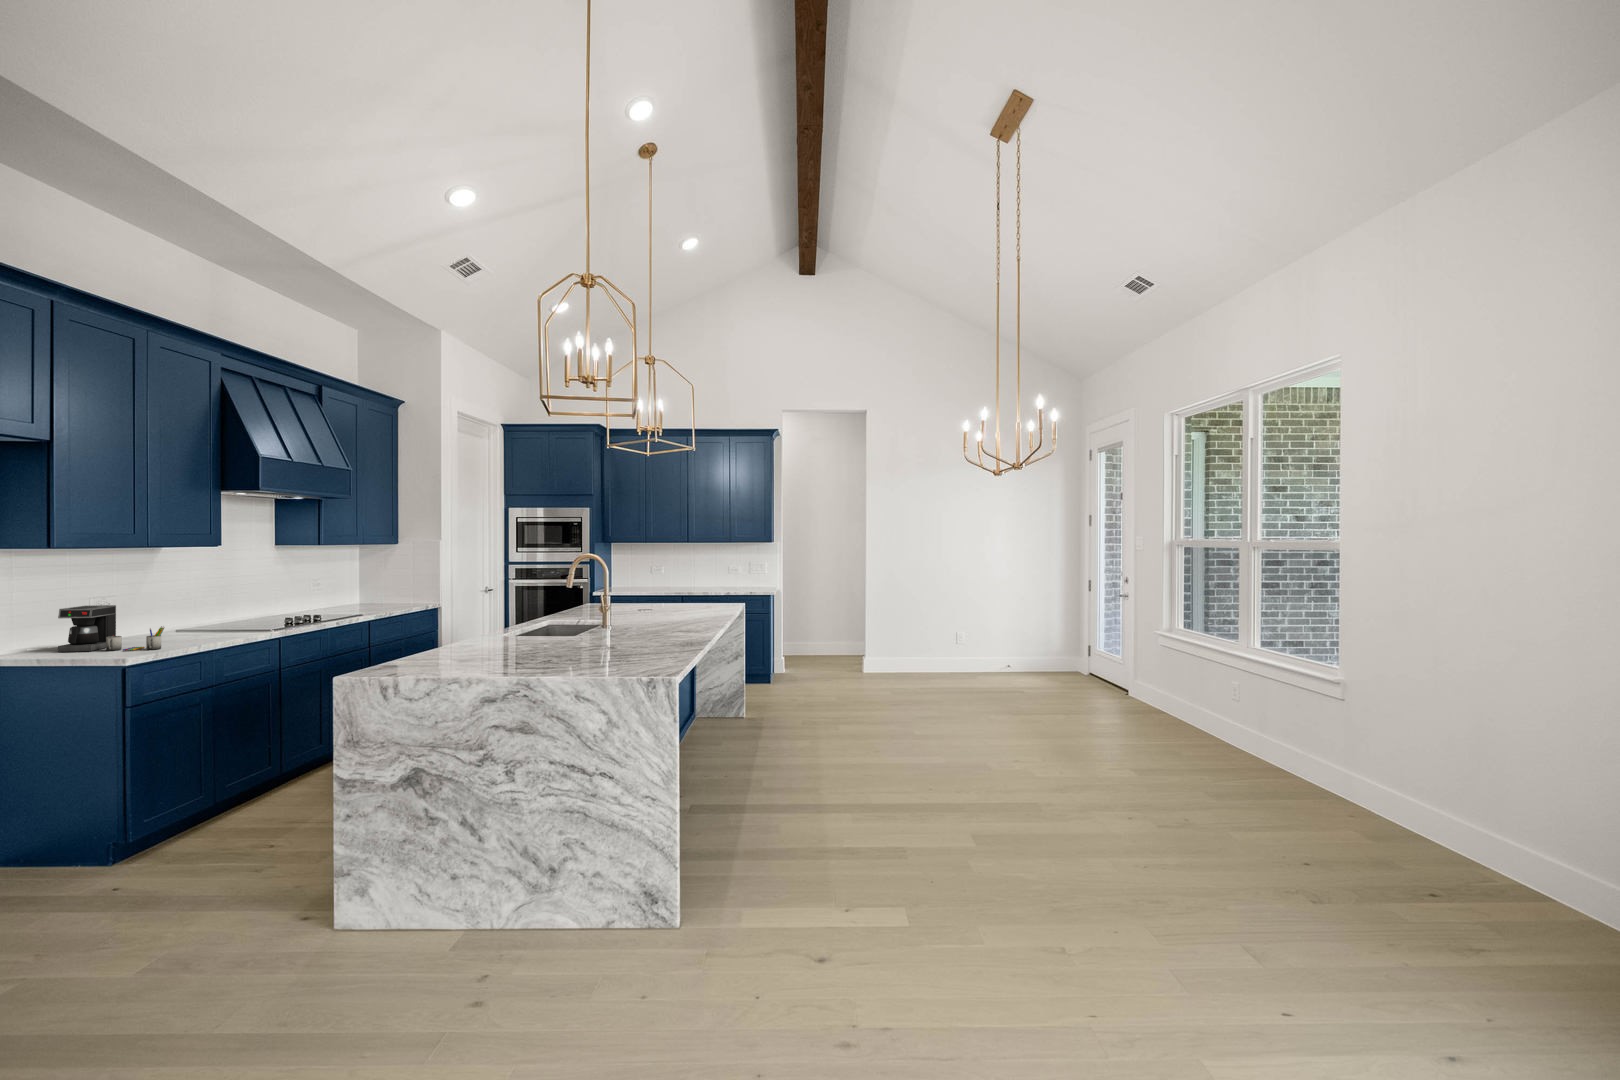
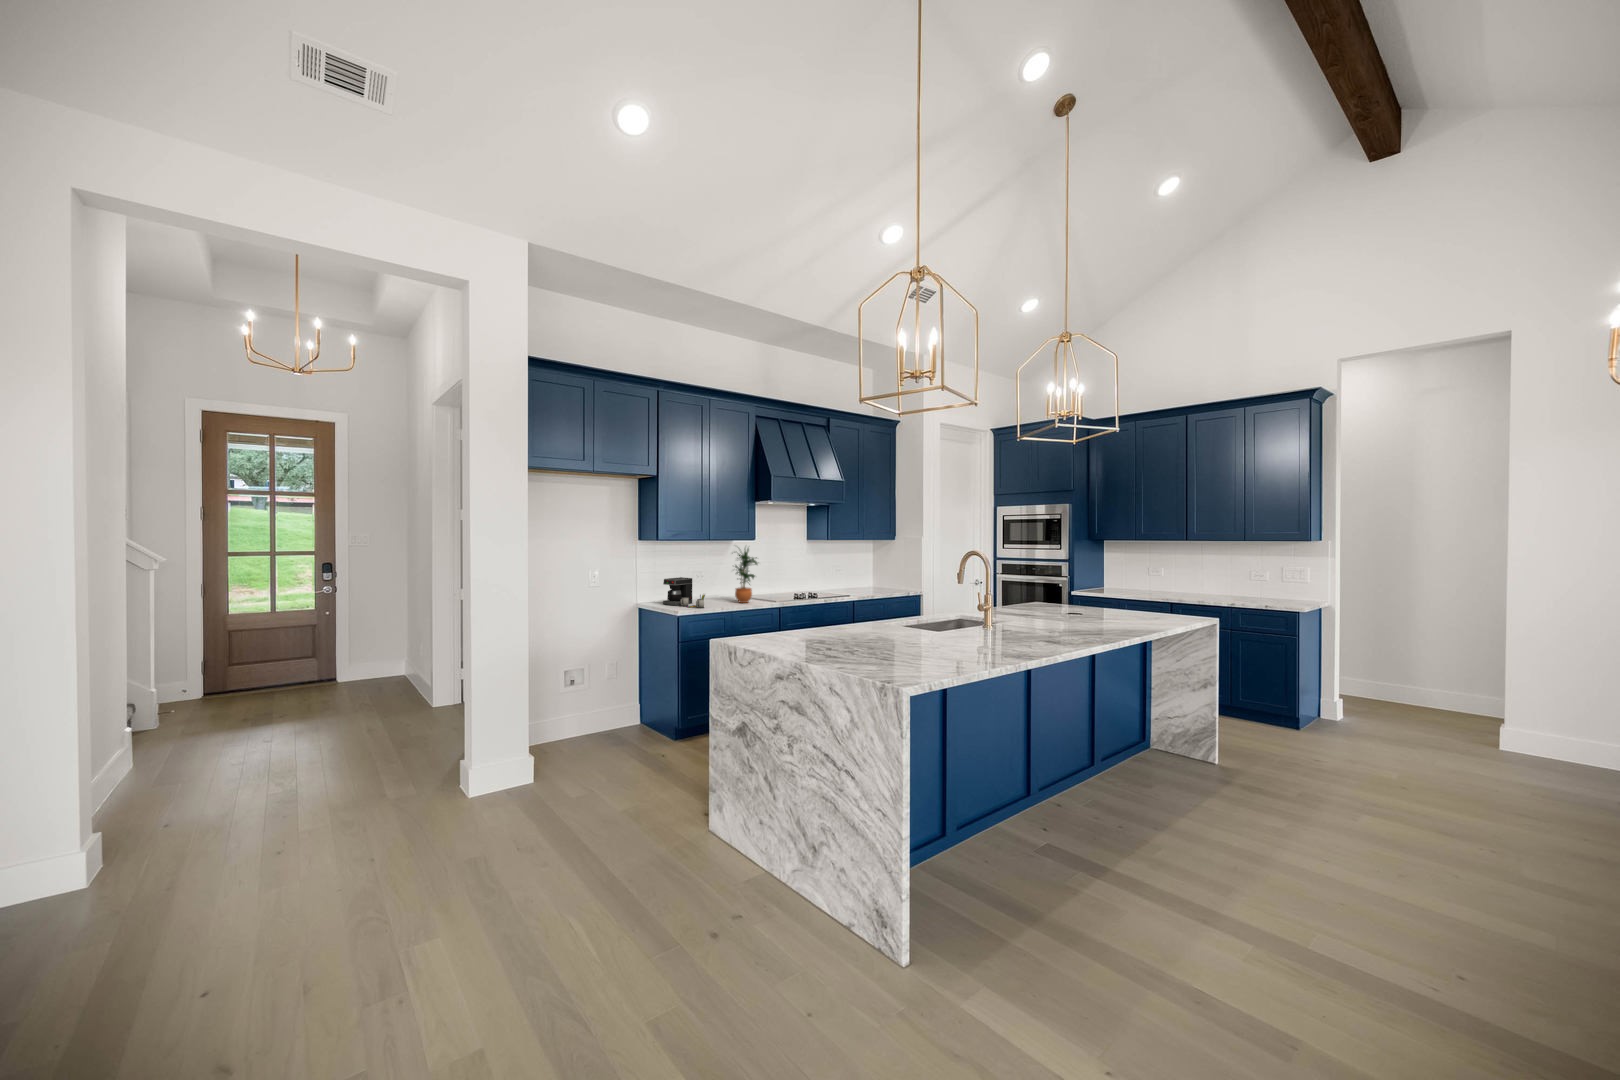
potted plant: none [184,550,247,638] -> present [735,549,758,603]

